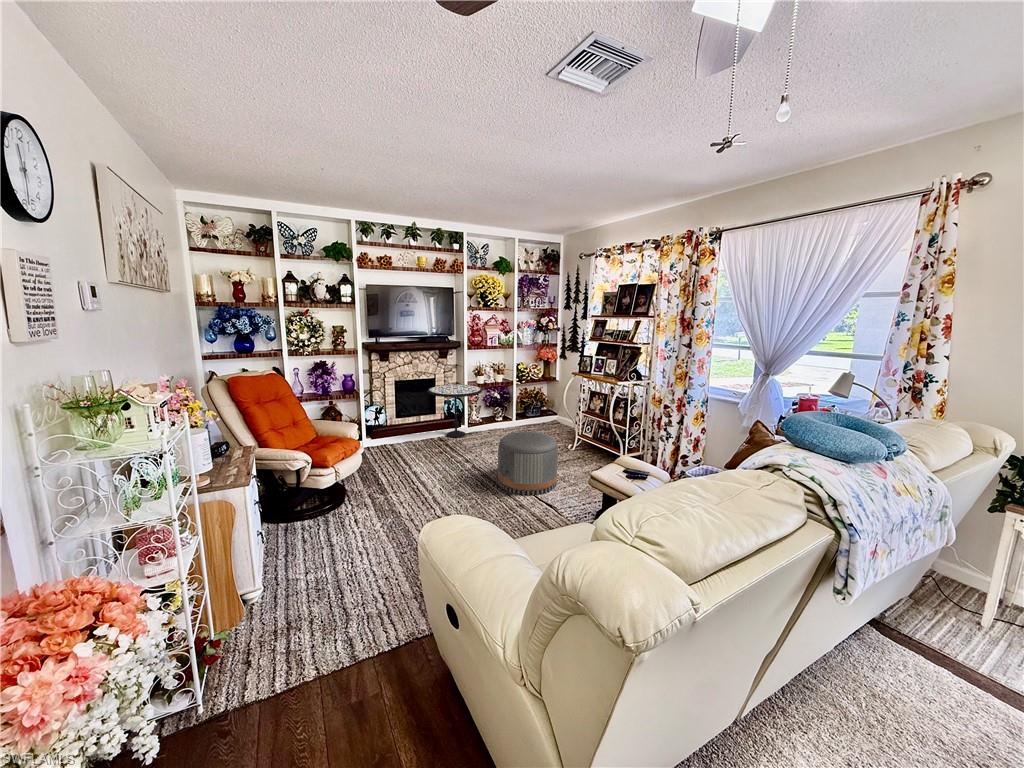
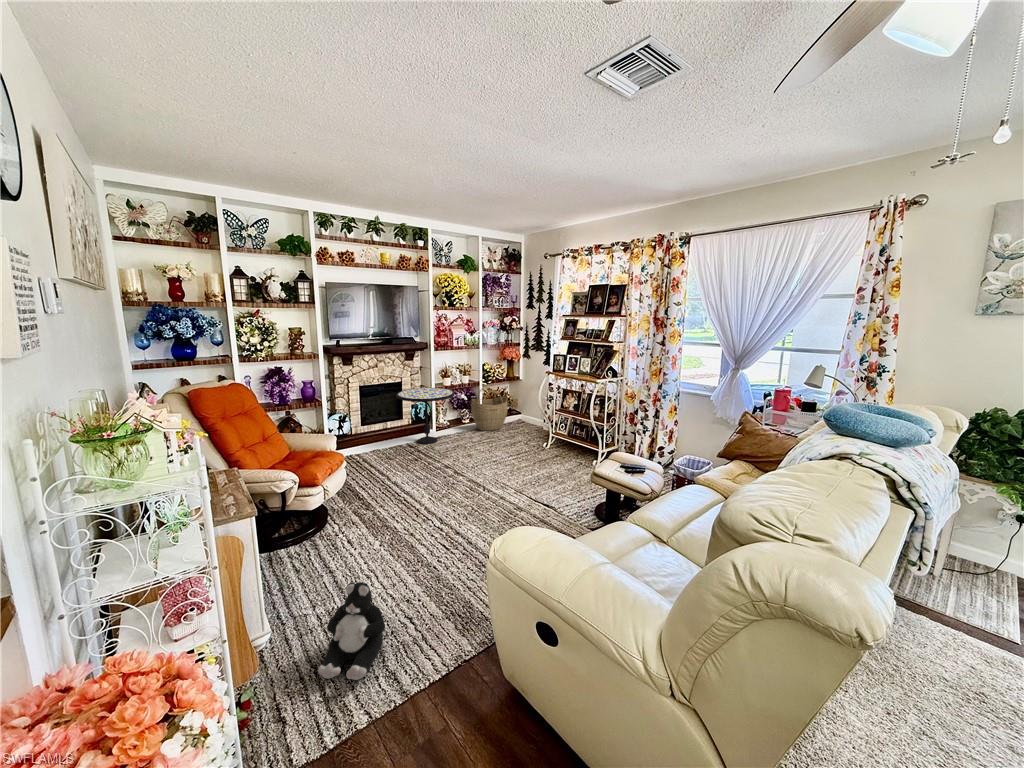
woven basket: none [502,386,537,429] -> present [471,387,508,431]
pouf: present [498,432,558,495] -> none [489,434,548,498]
plush toy: none [287,553,352,640] -> present [318,583,385,680]

